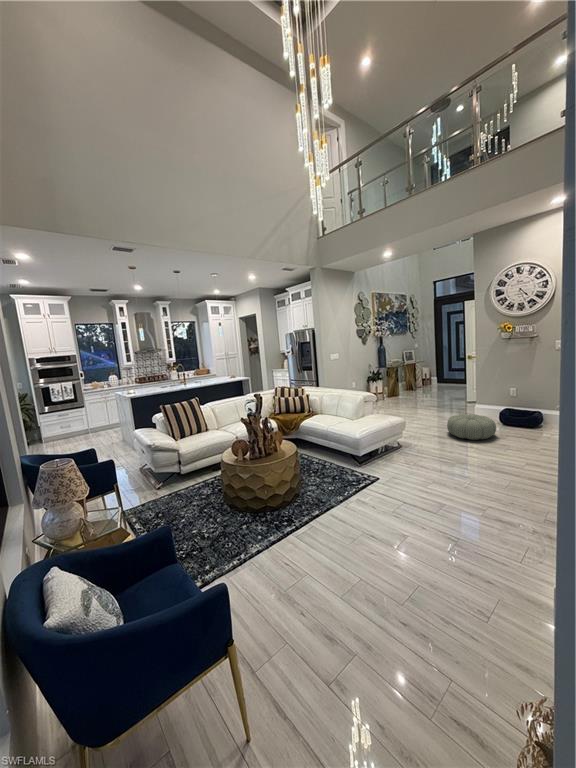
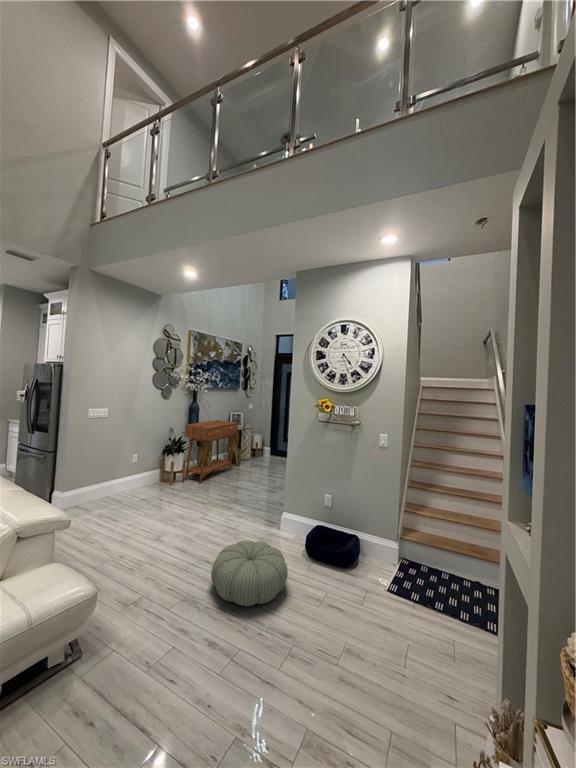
console table: none [381,357,416,401] -> present [185,420,238,484]

